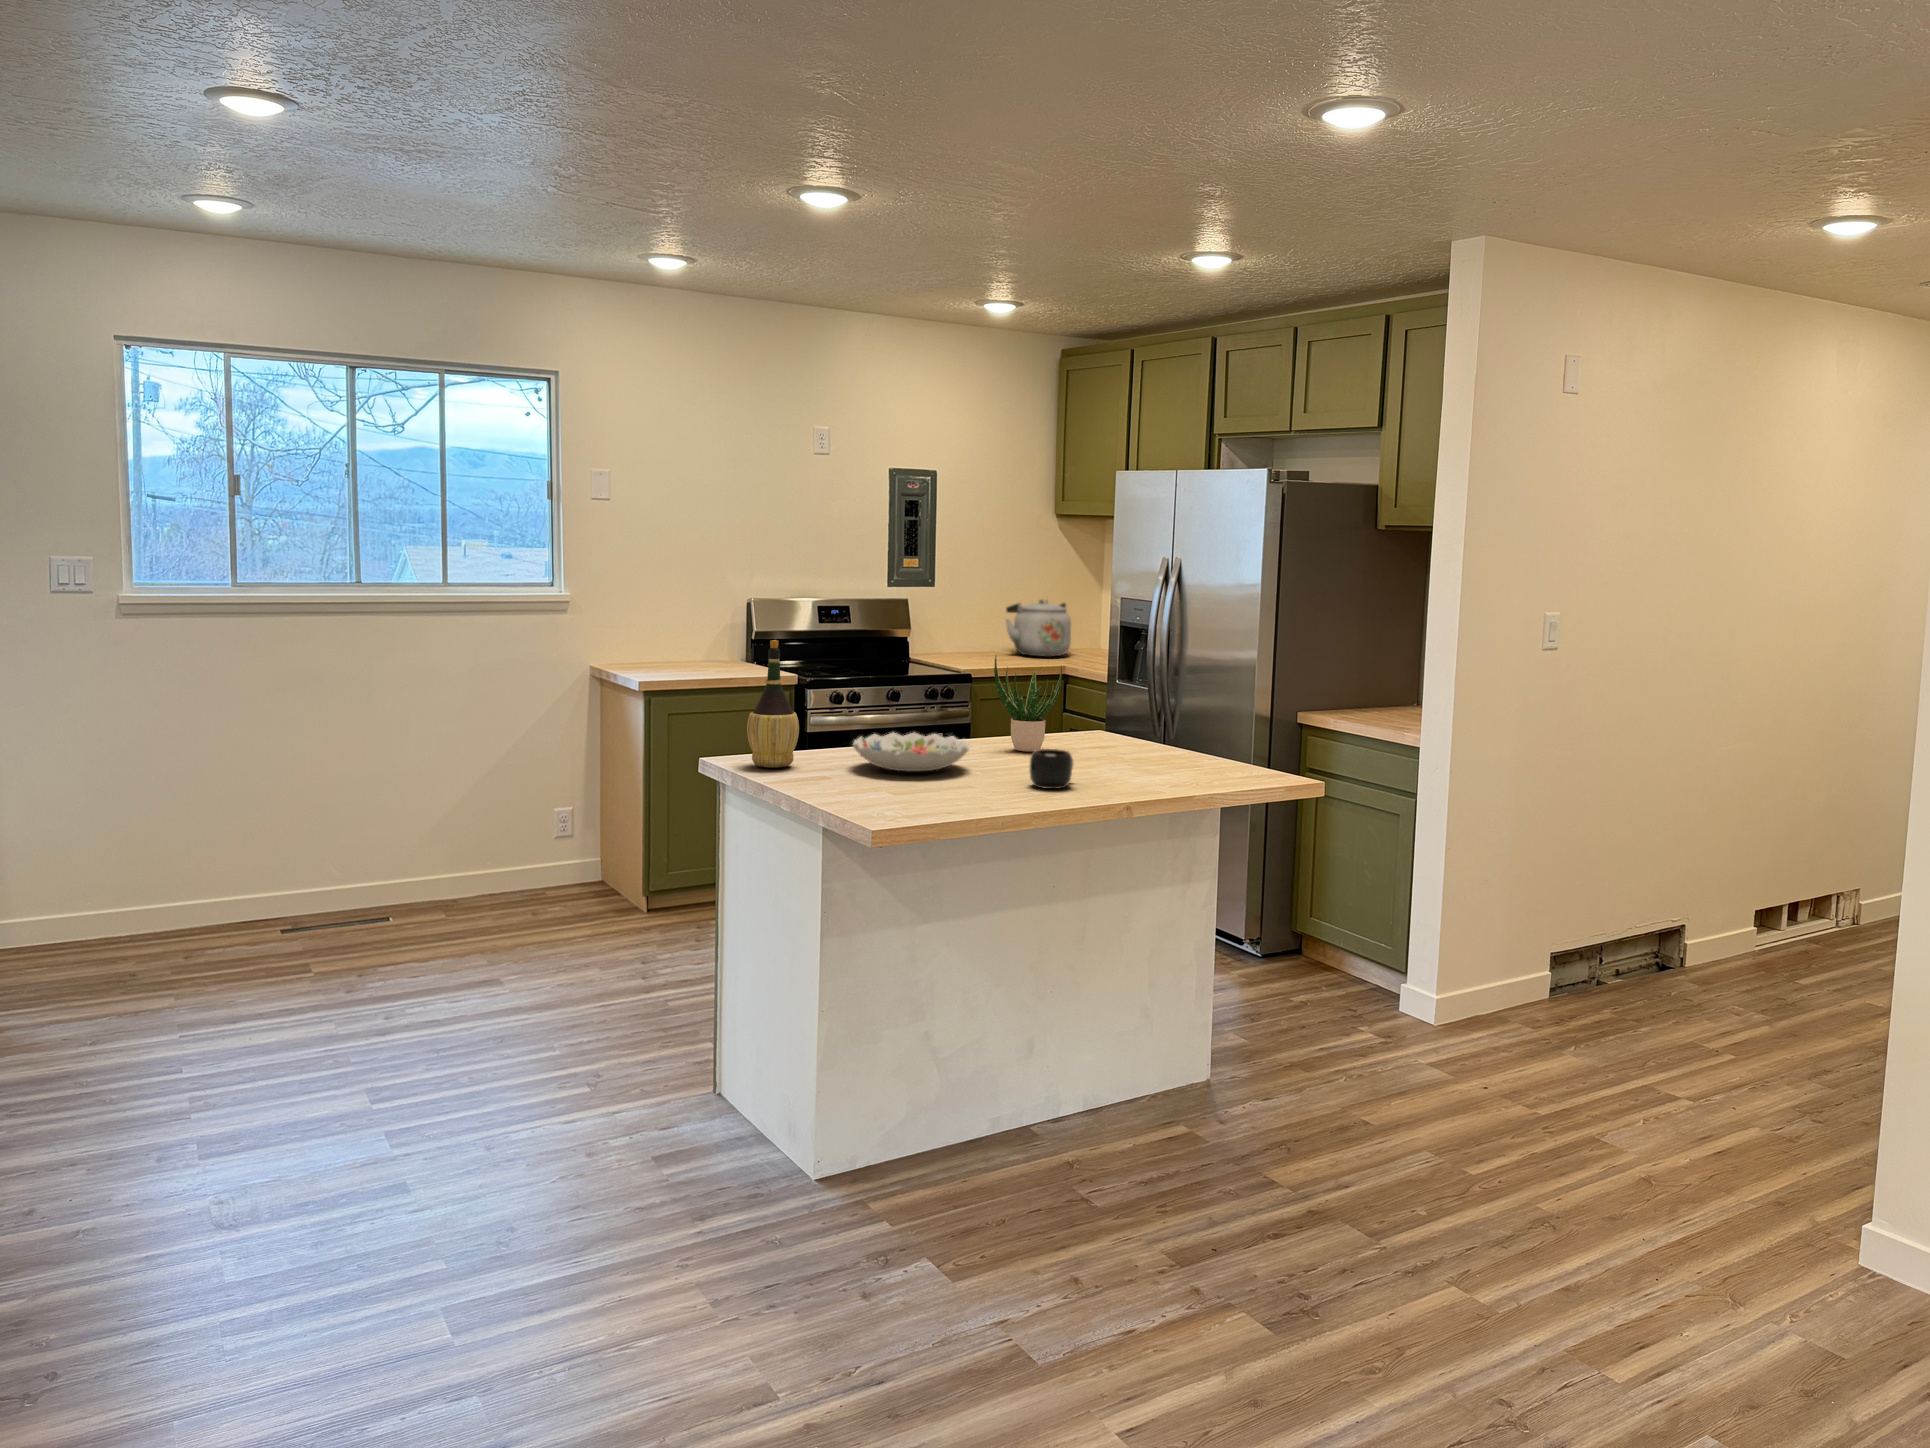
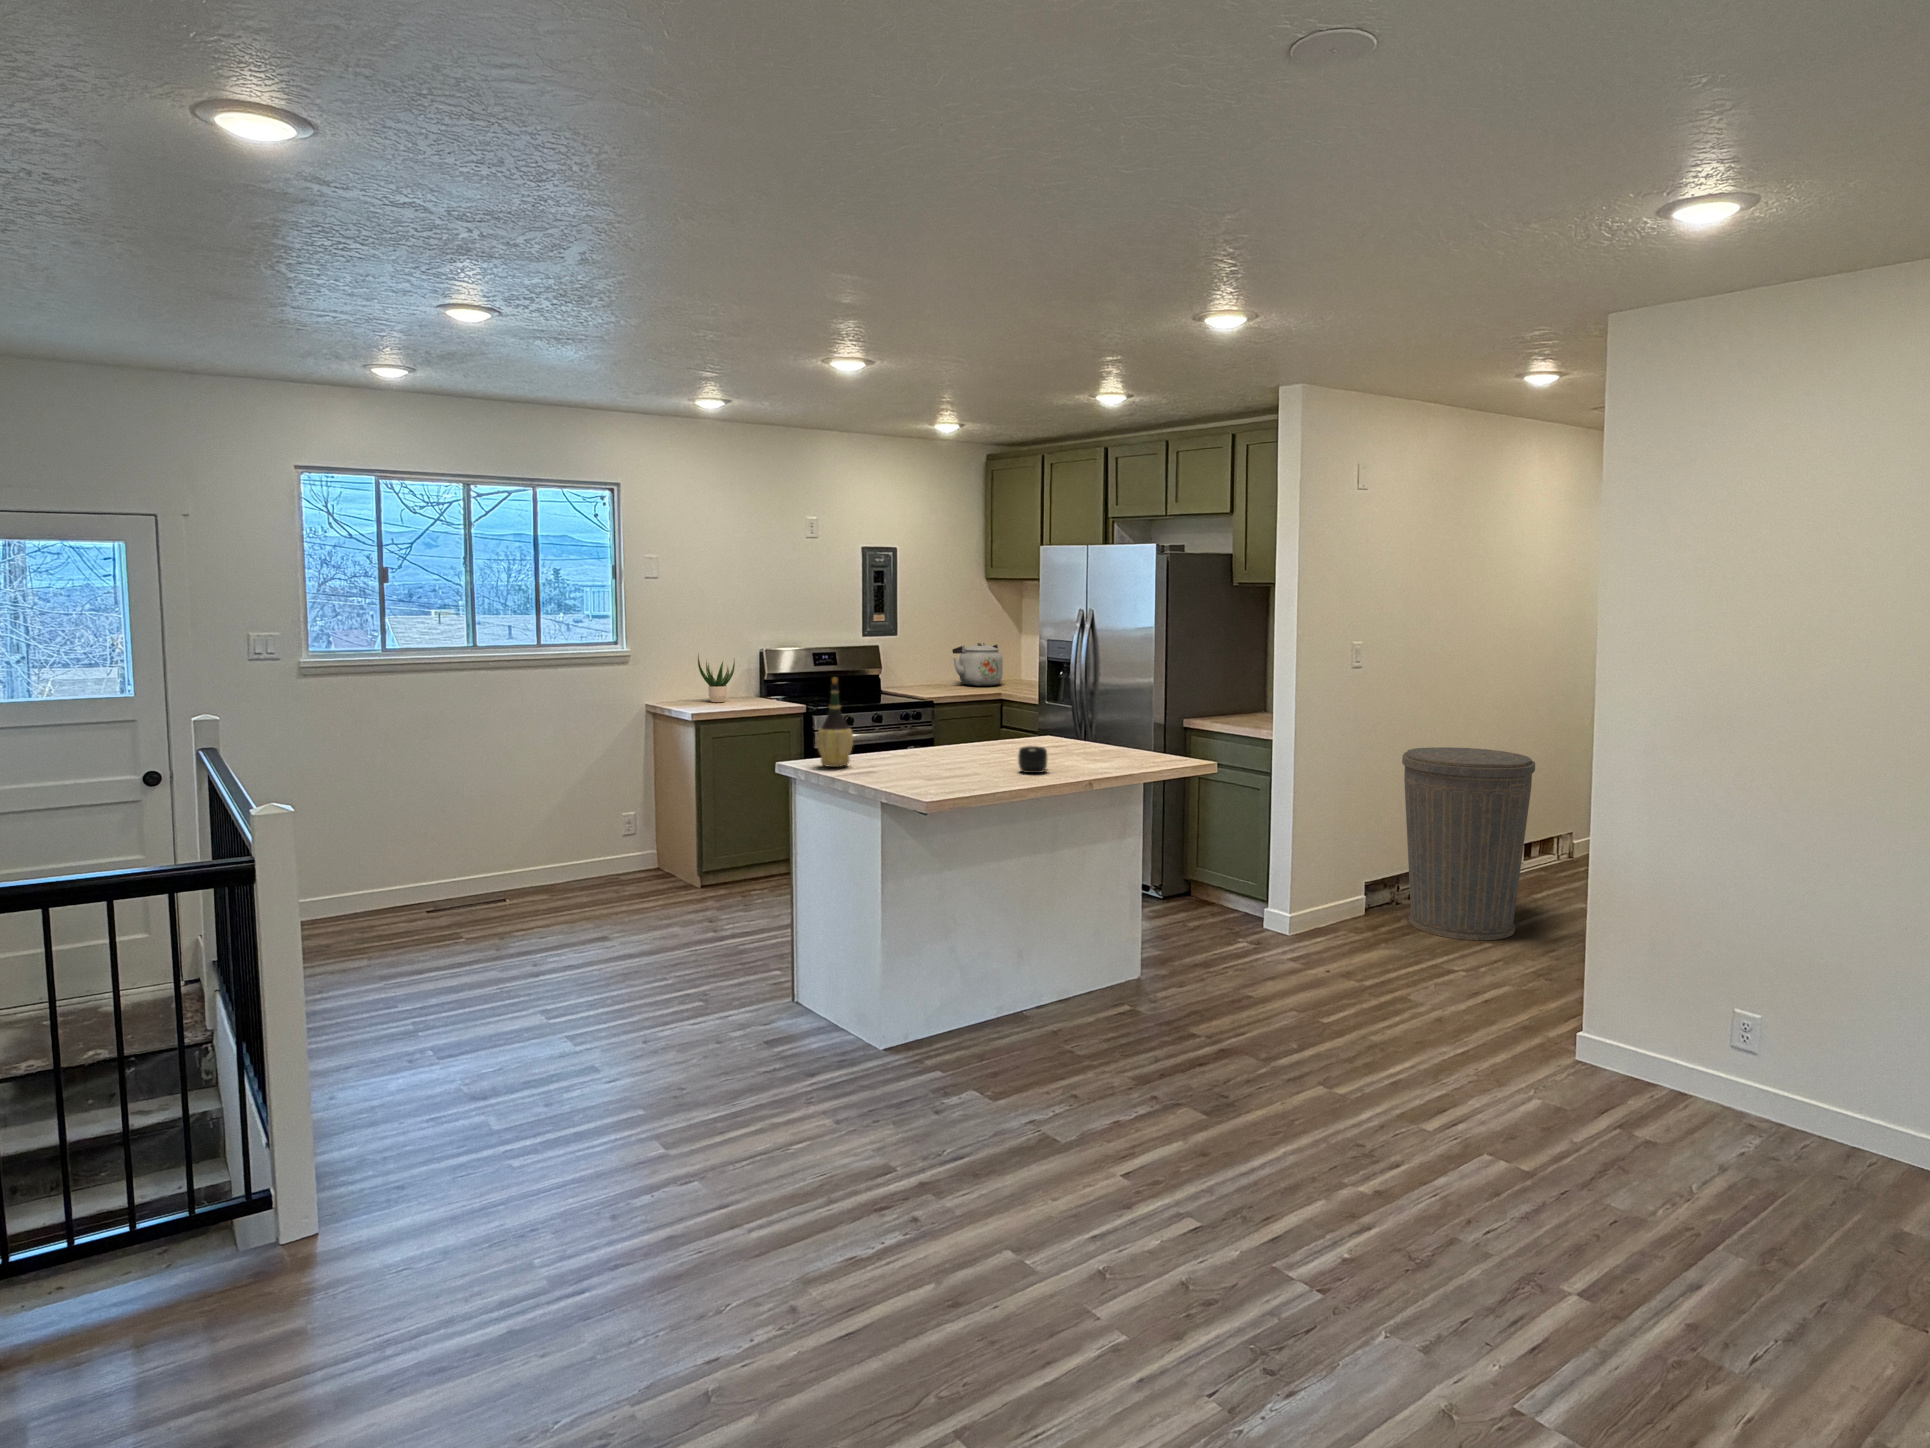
potted plant: present [994,656,1062,752] -> present [698,654,735,702]
decorative bowl: present [853,733,969,772] -> none [891,739,973,766]
trash can: none [1610,766,1810,1048] -> present [1402,747,1535,940]

